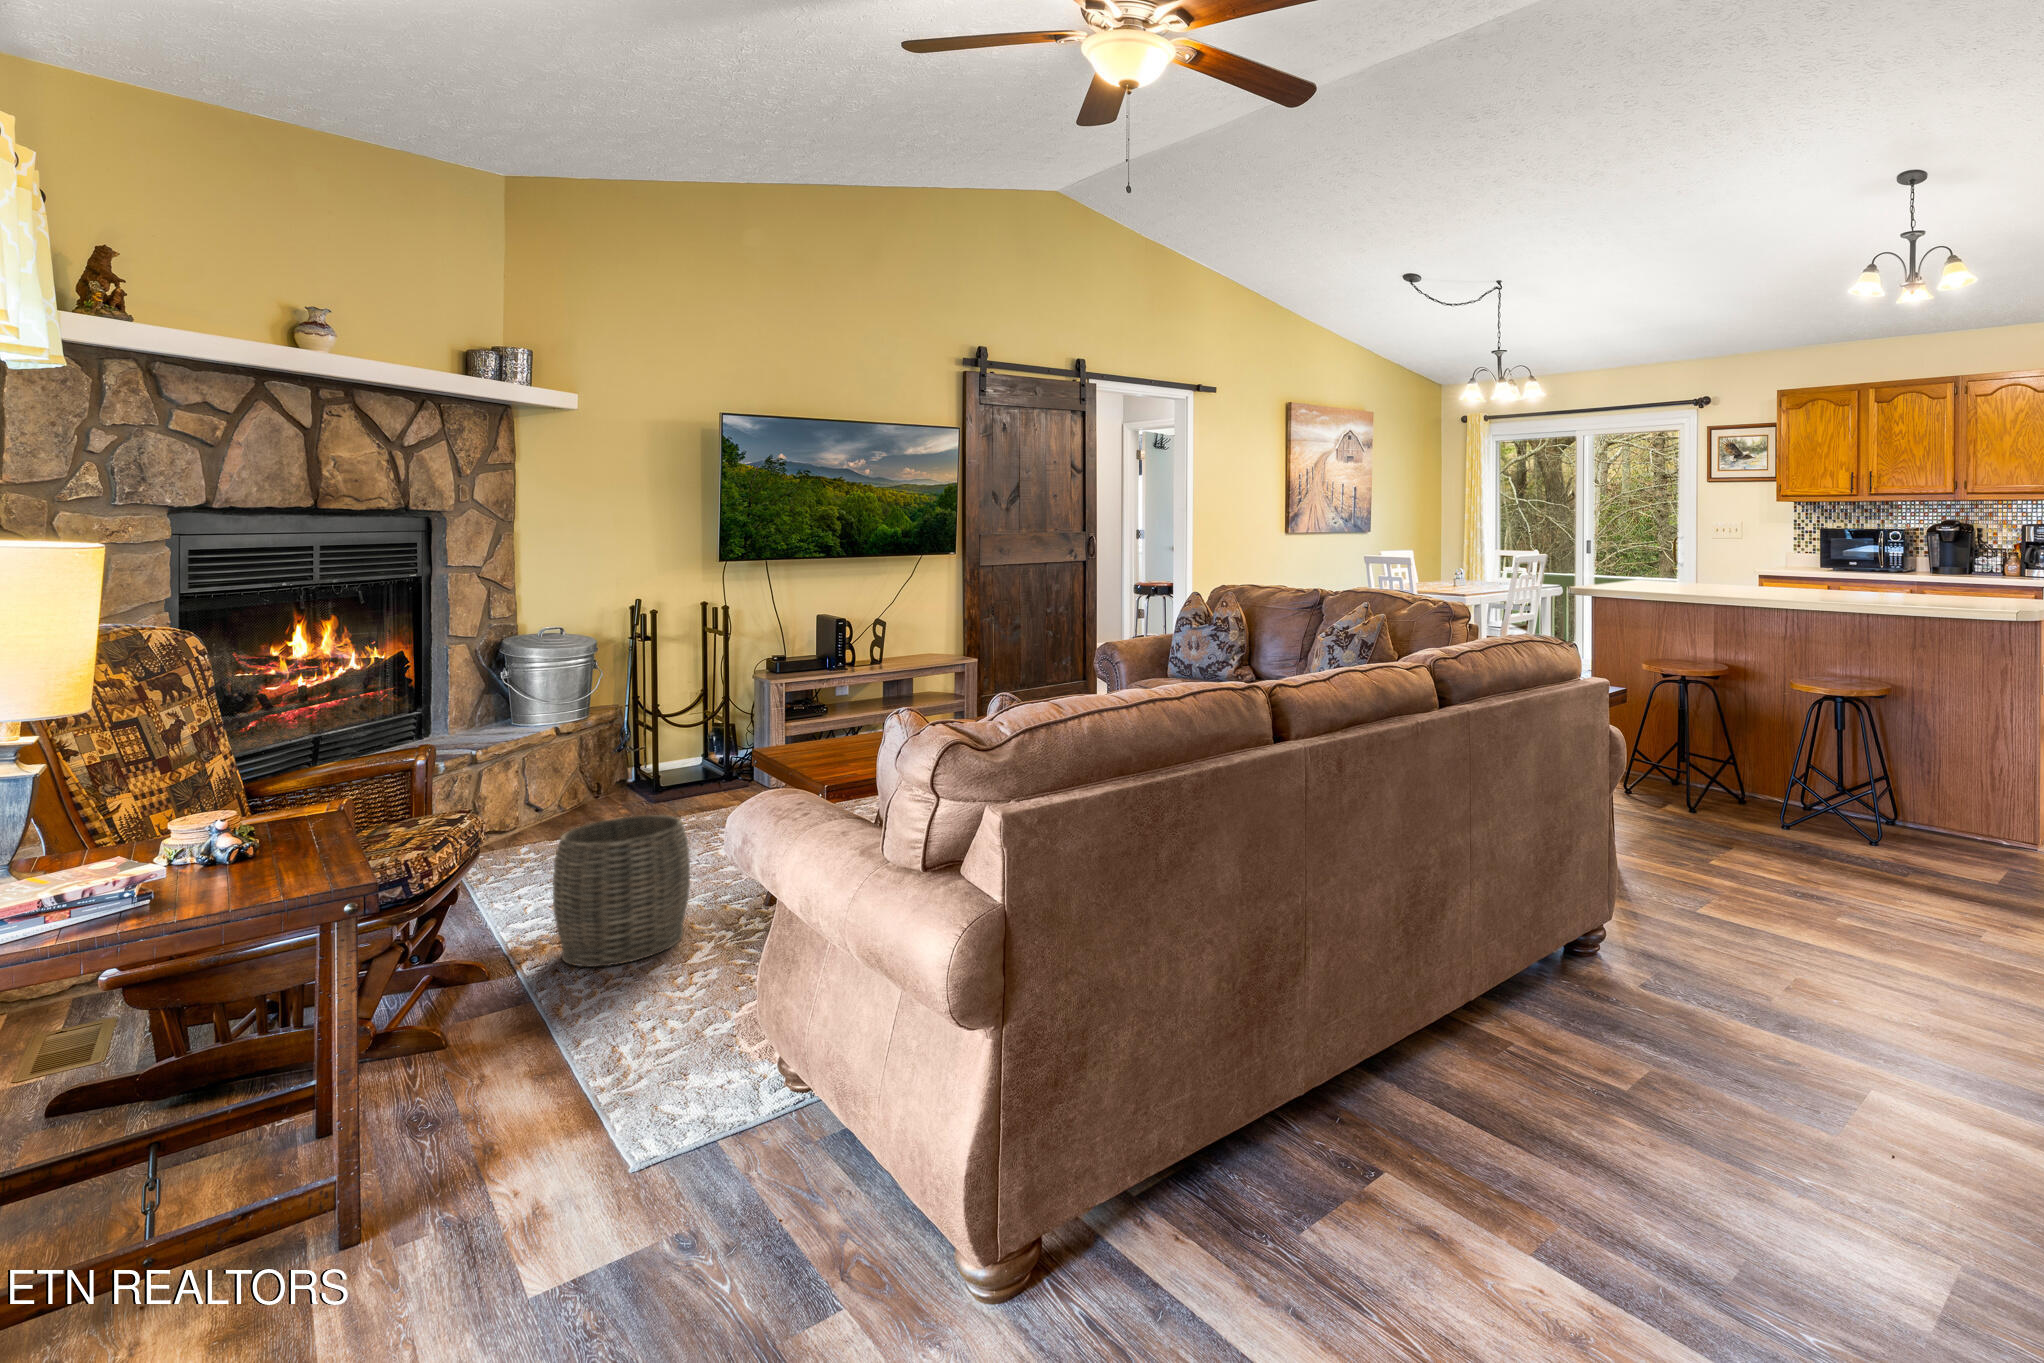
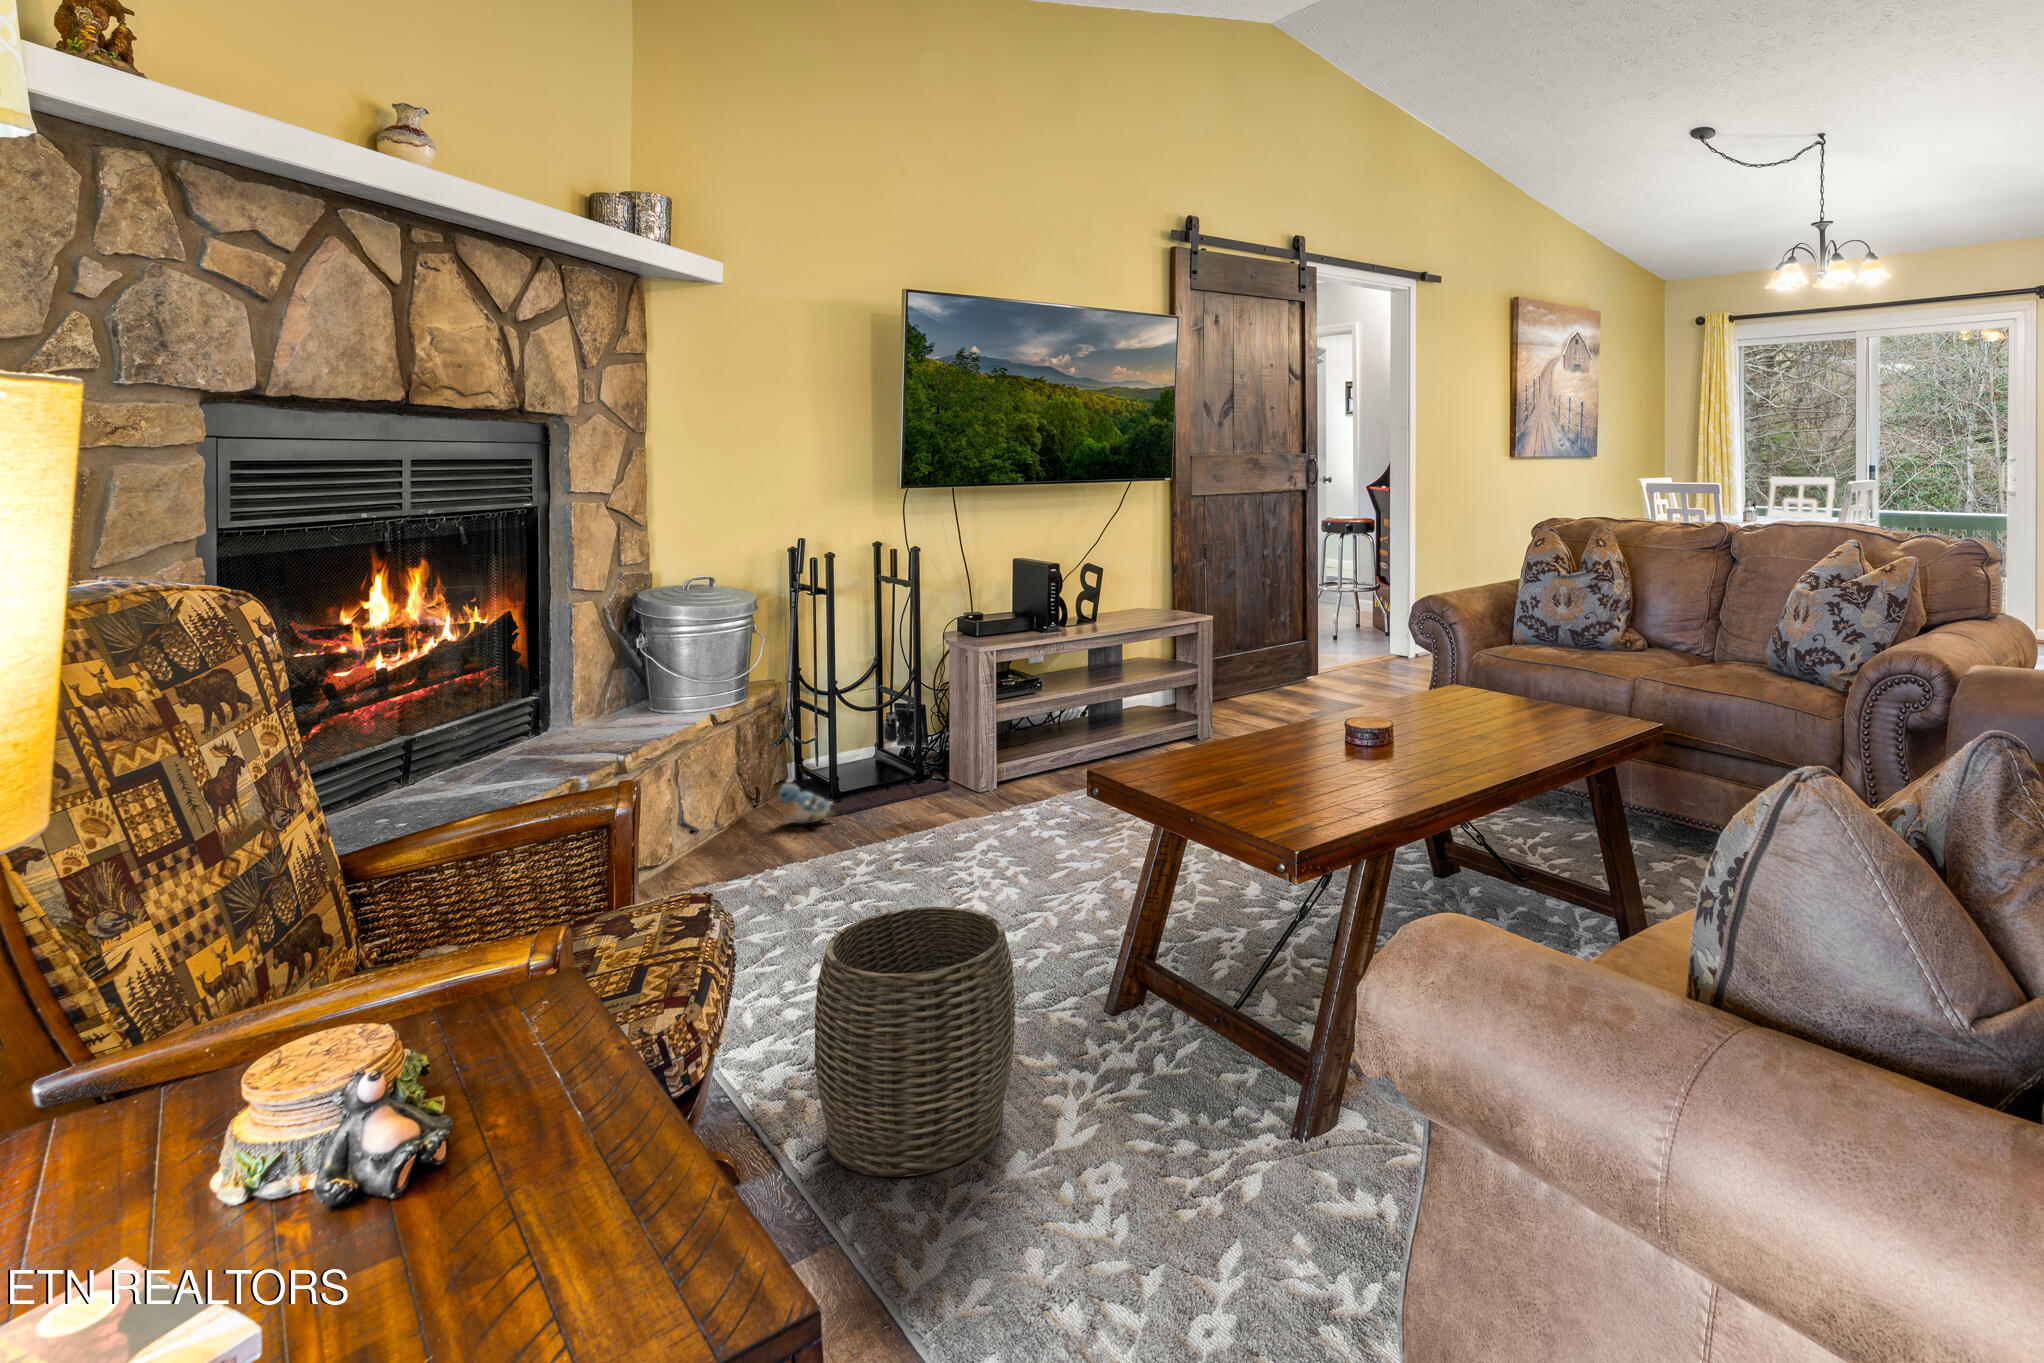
plush toy: none [605,772,652,801] -> present [777,783,835,823]

